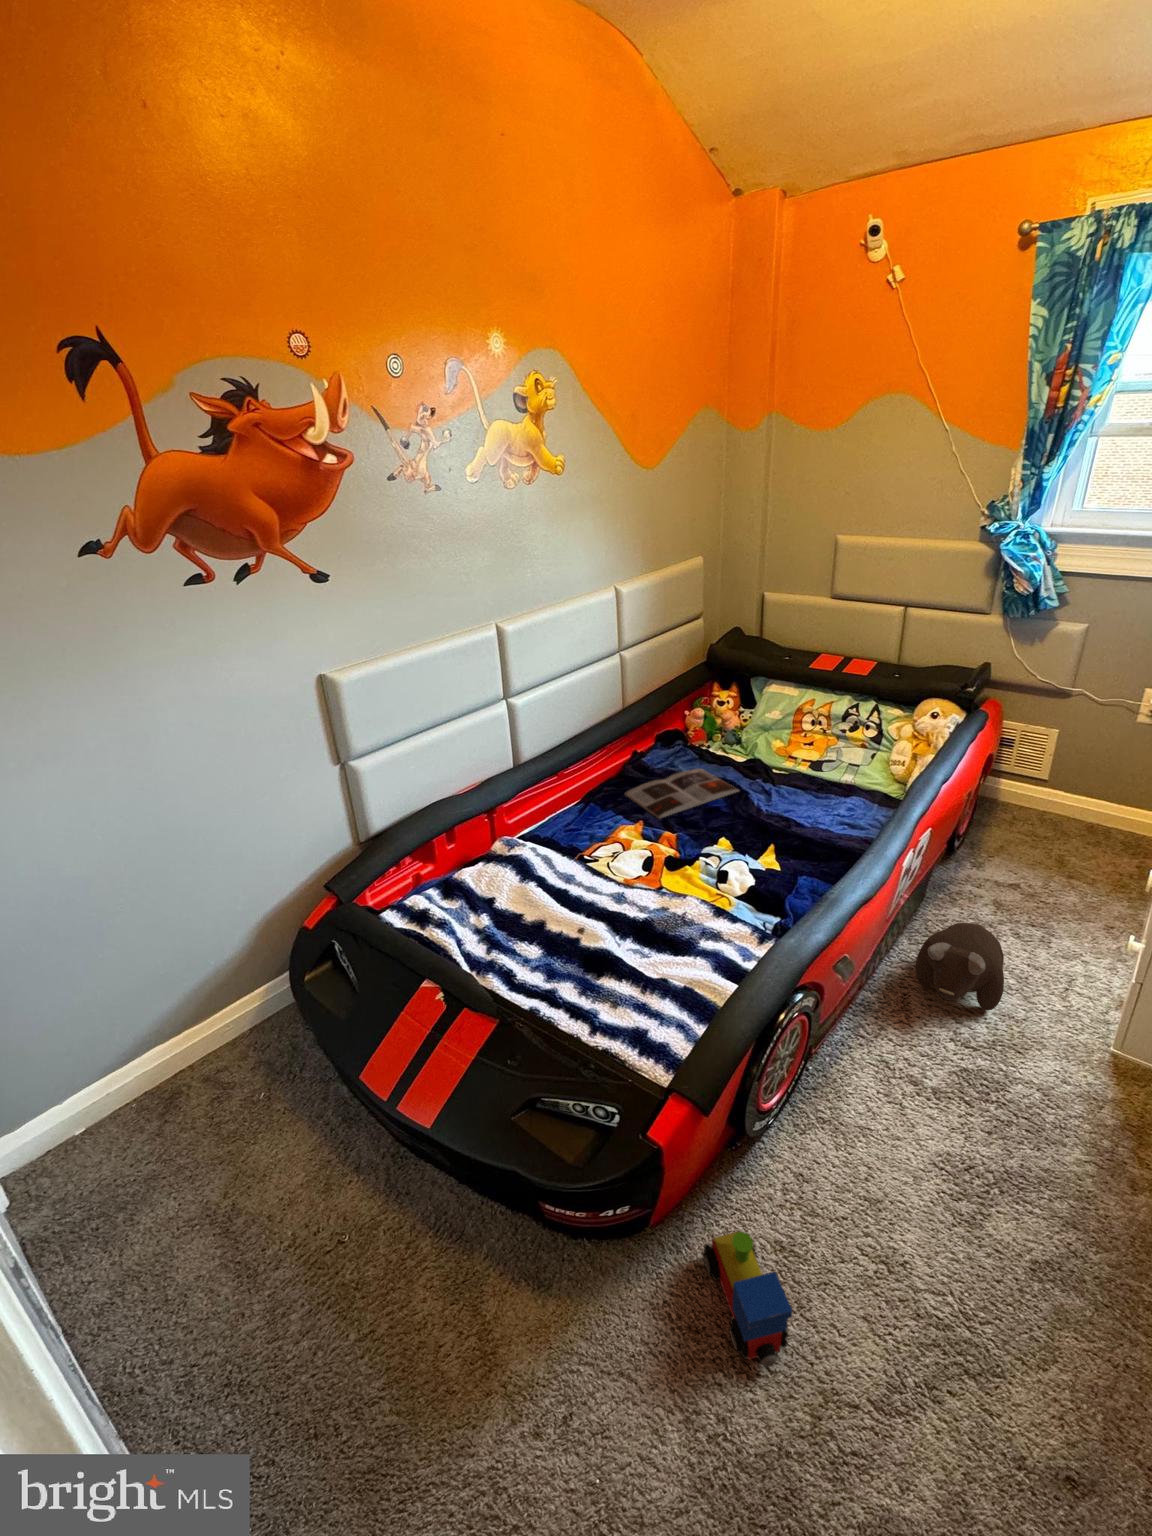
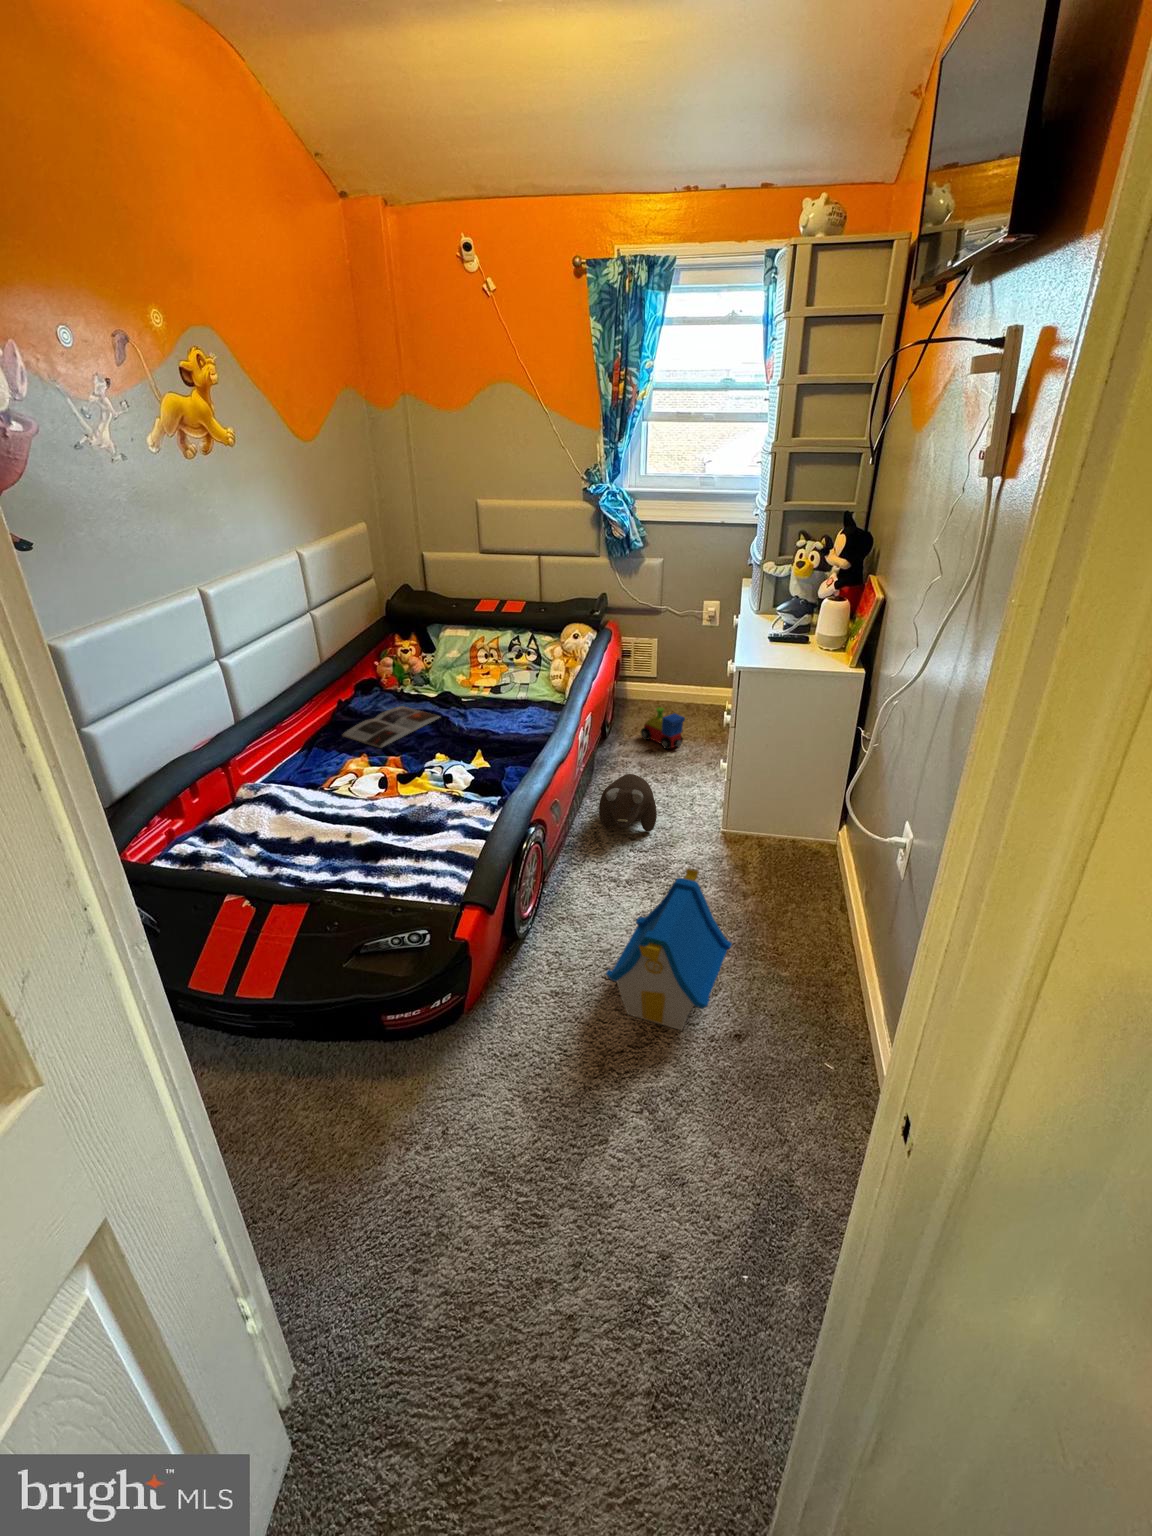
toy house: none [858,1140,1094,1416] -> present [606,869,732,1030]
toy train: present [703,1232,793,1367] -> present [641,708,685,749]

